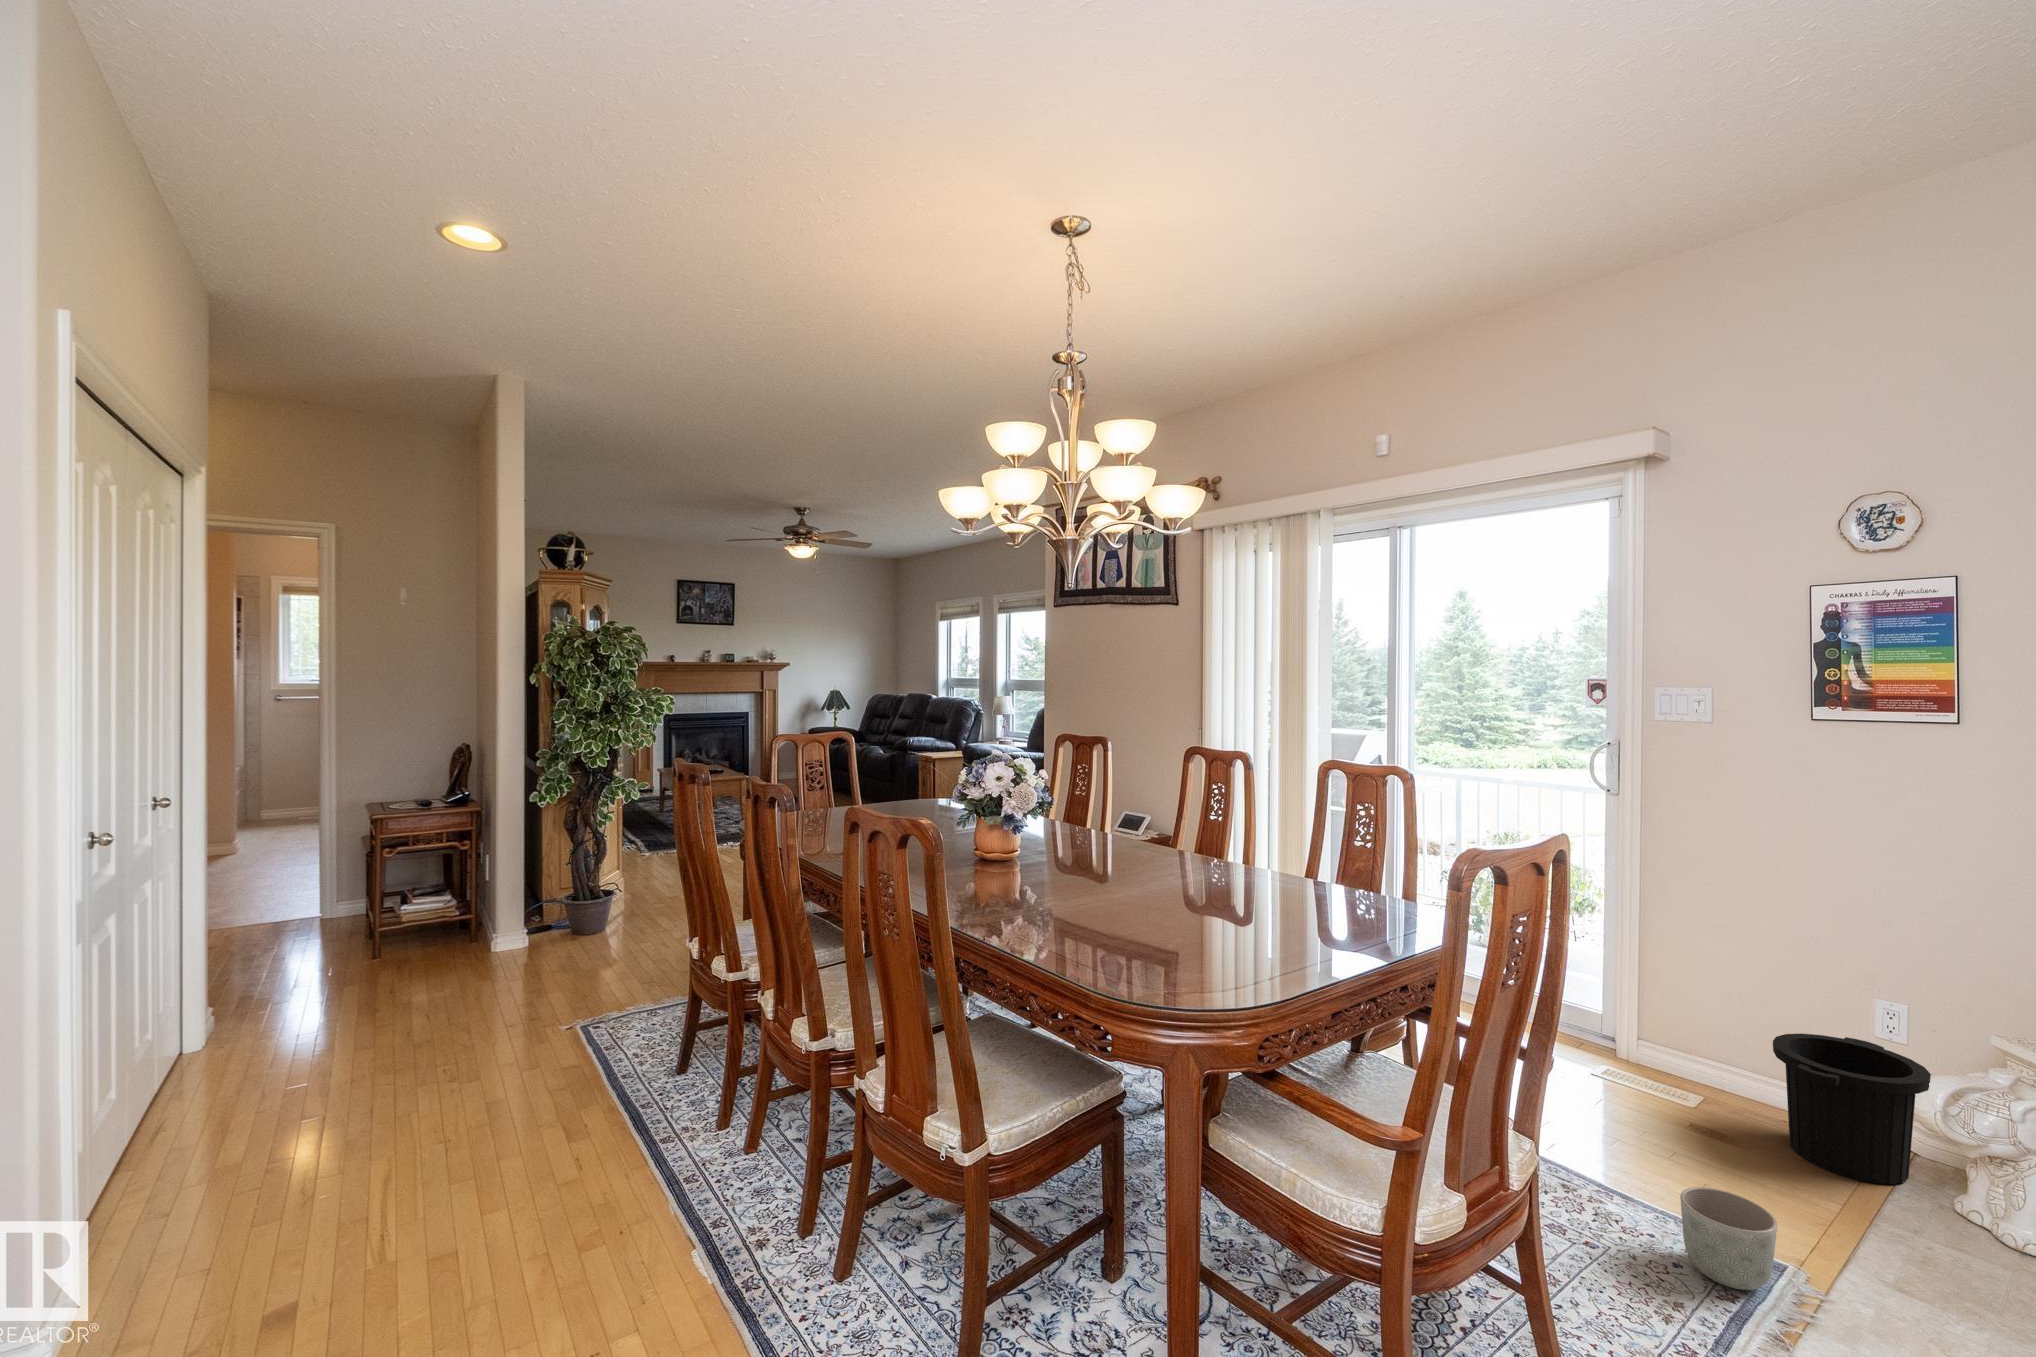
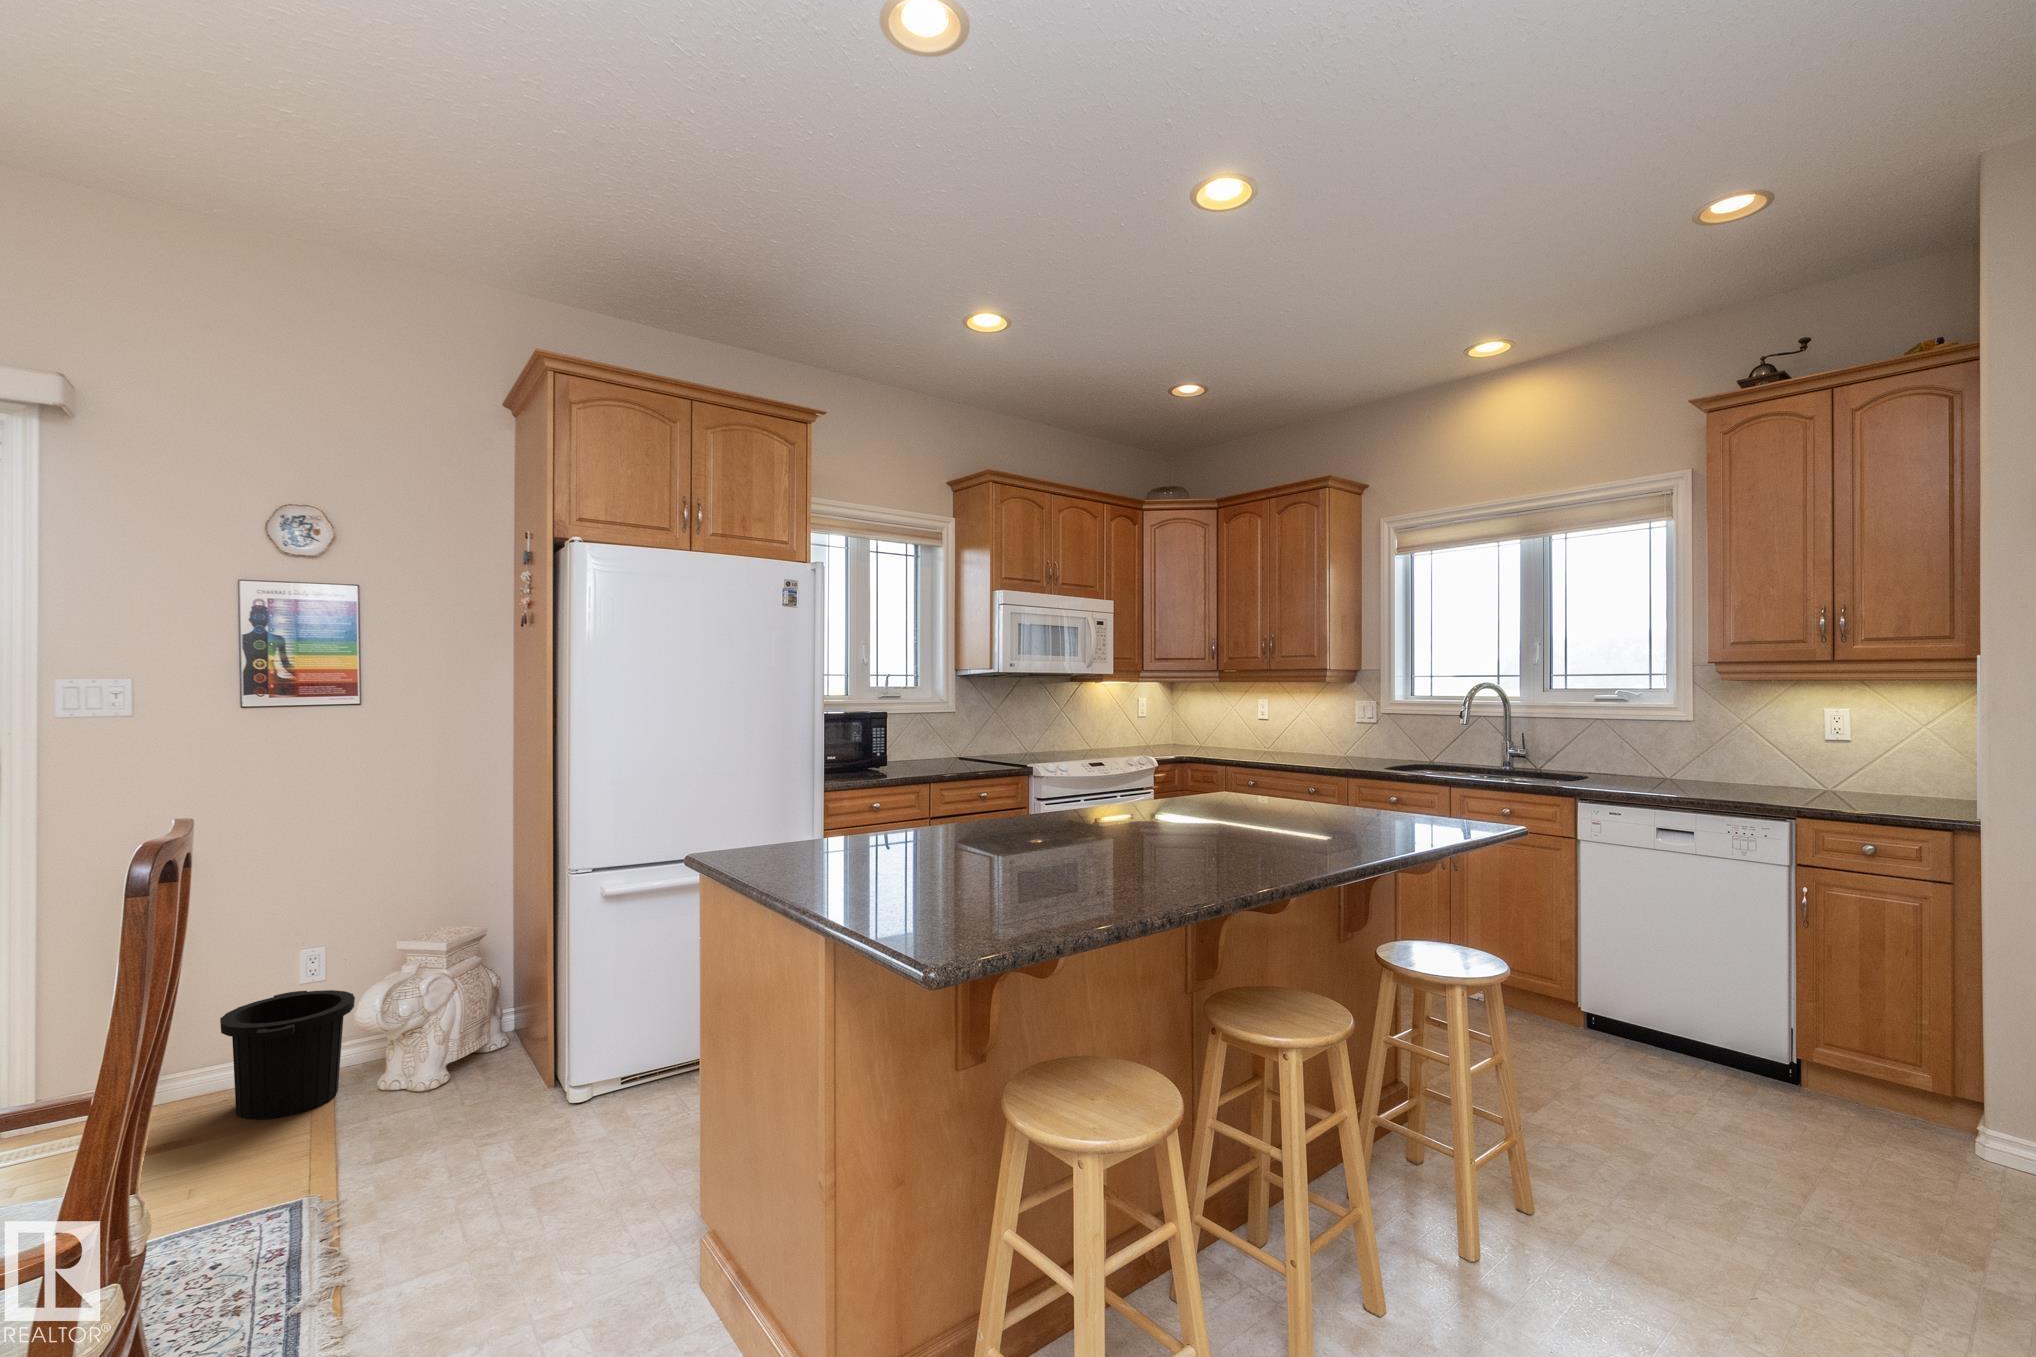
planter: present [1680,1187,1777,1290] -> none [212,1157,309,1255]

